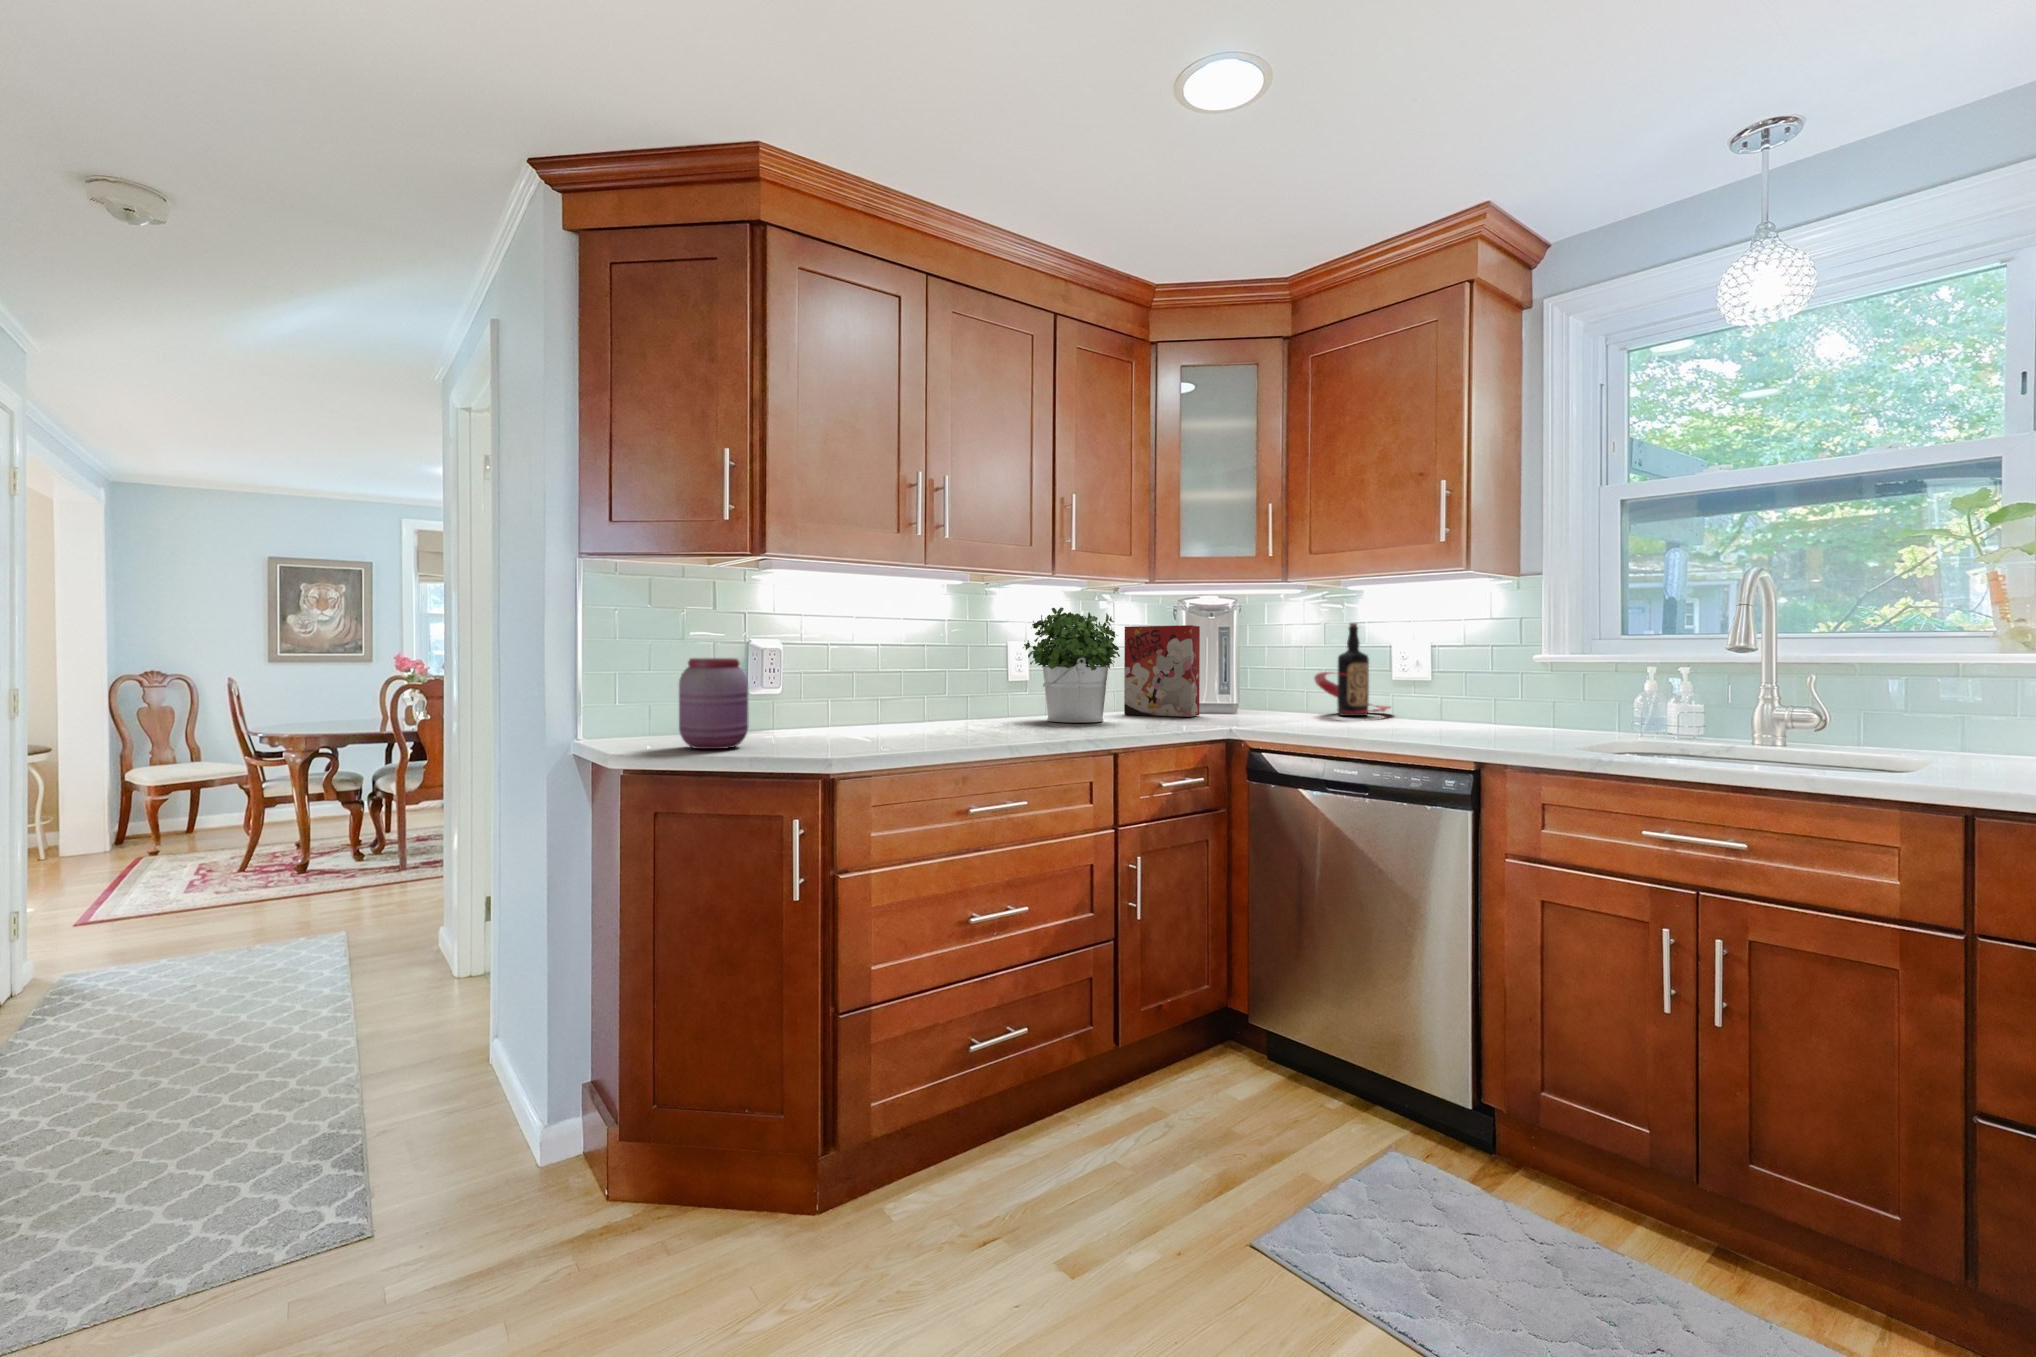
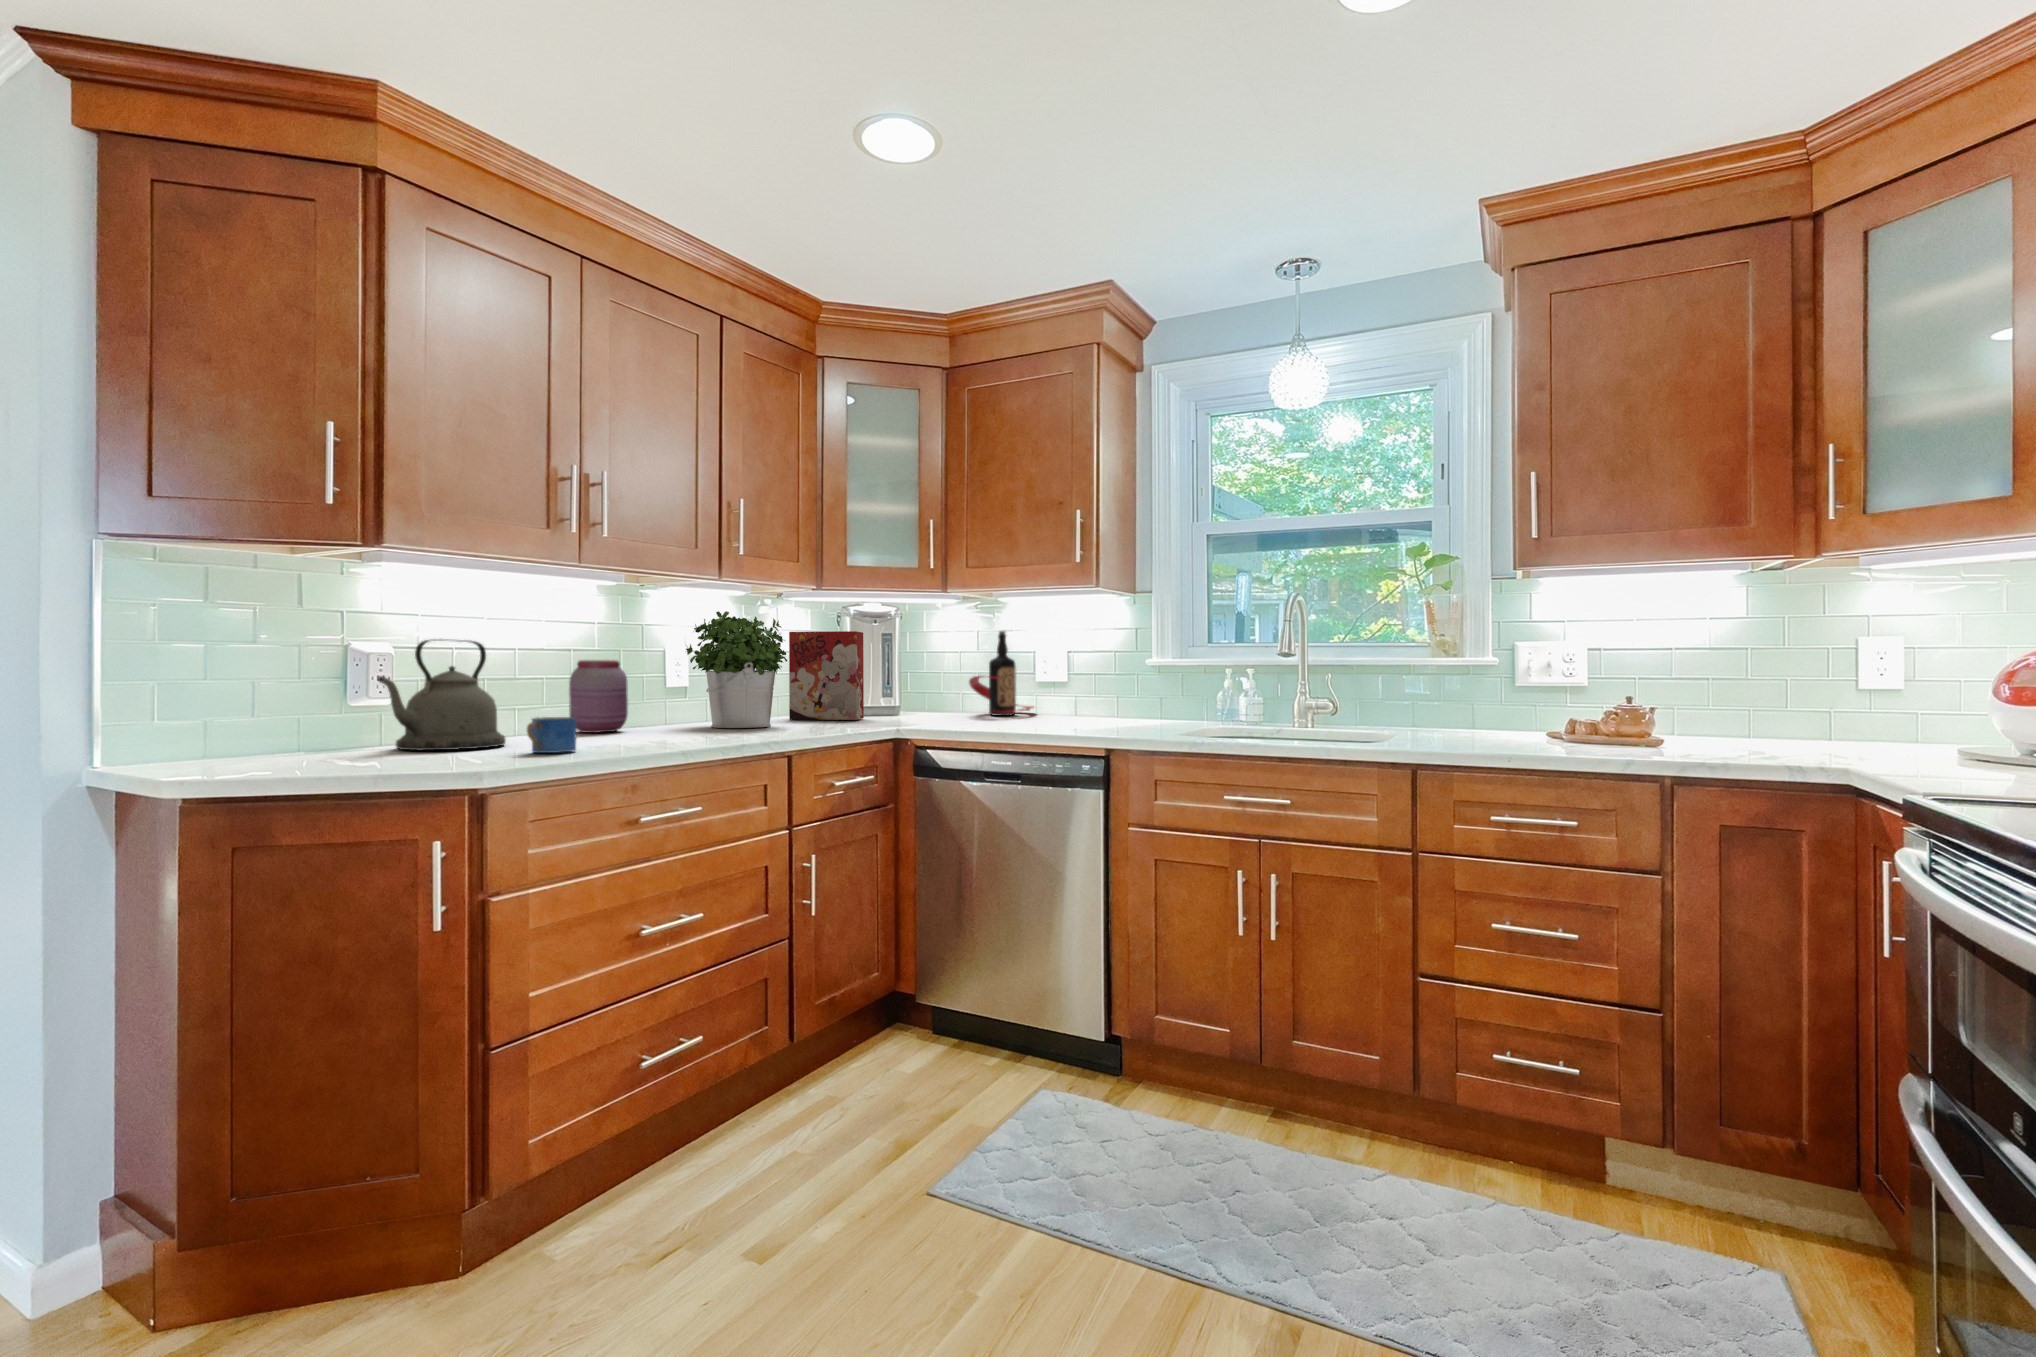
kettle: none [761,638,863,737] -> present [378,639,506,750]
jar: present [679,658,748,749] -> present [569,660,628,733]
mug: none [874,709,917,743] -> present [527,717,576,753]

